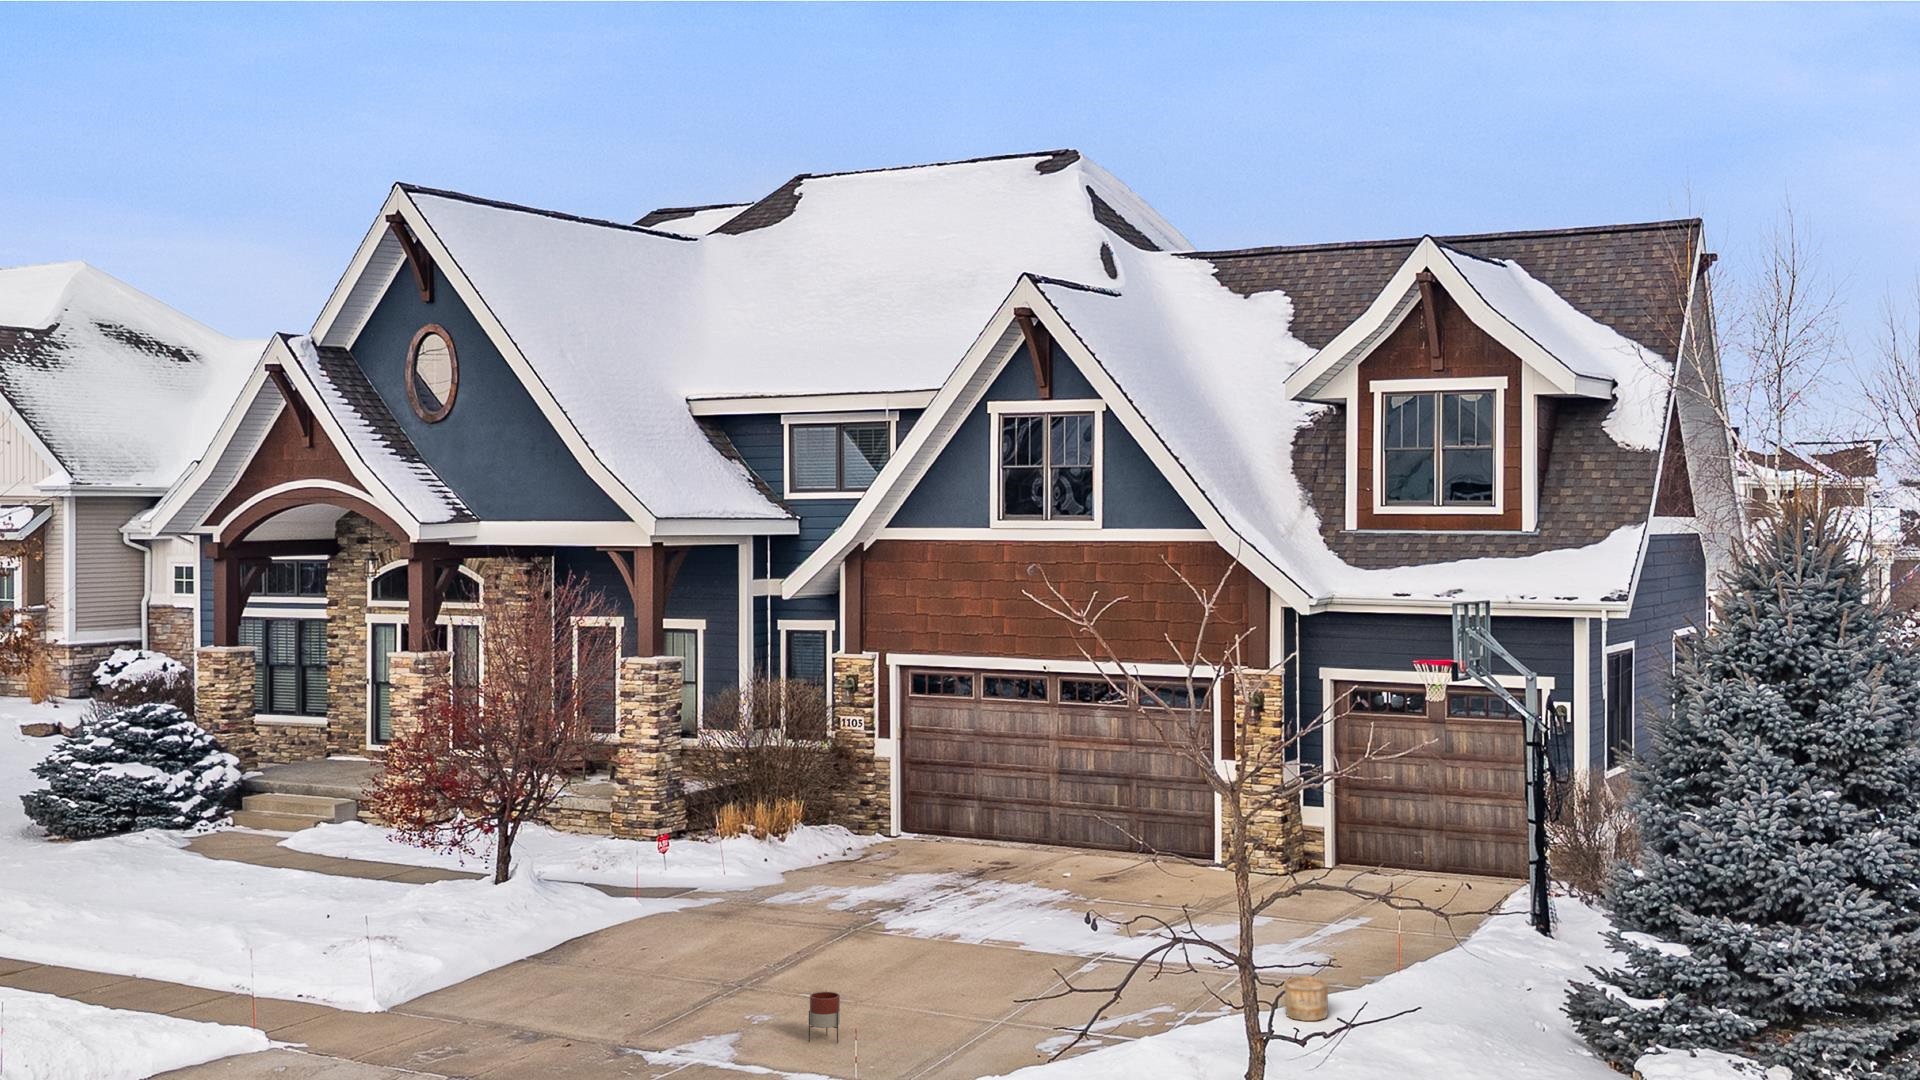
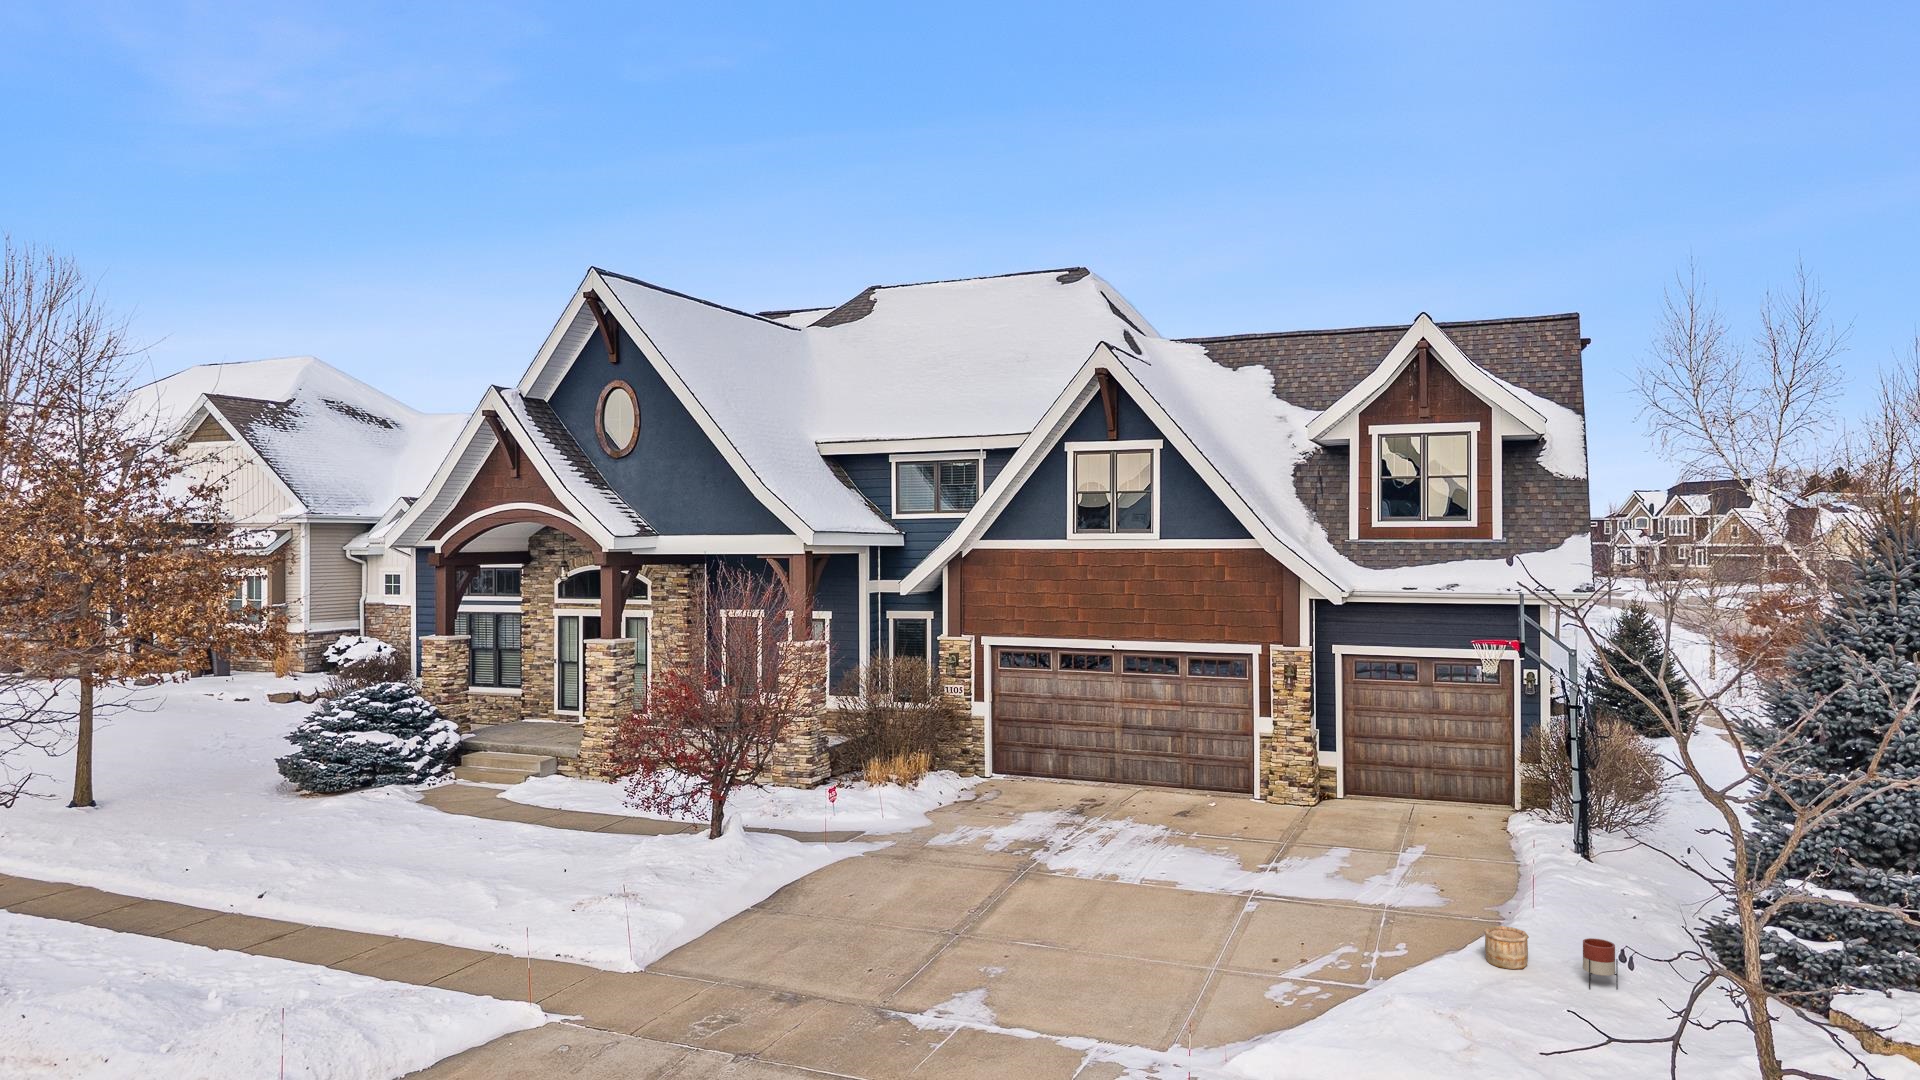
planter: present [809,992,840,1043] -> present [1583,938,1618,989]

